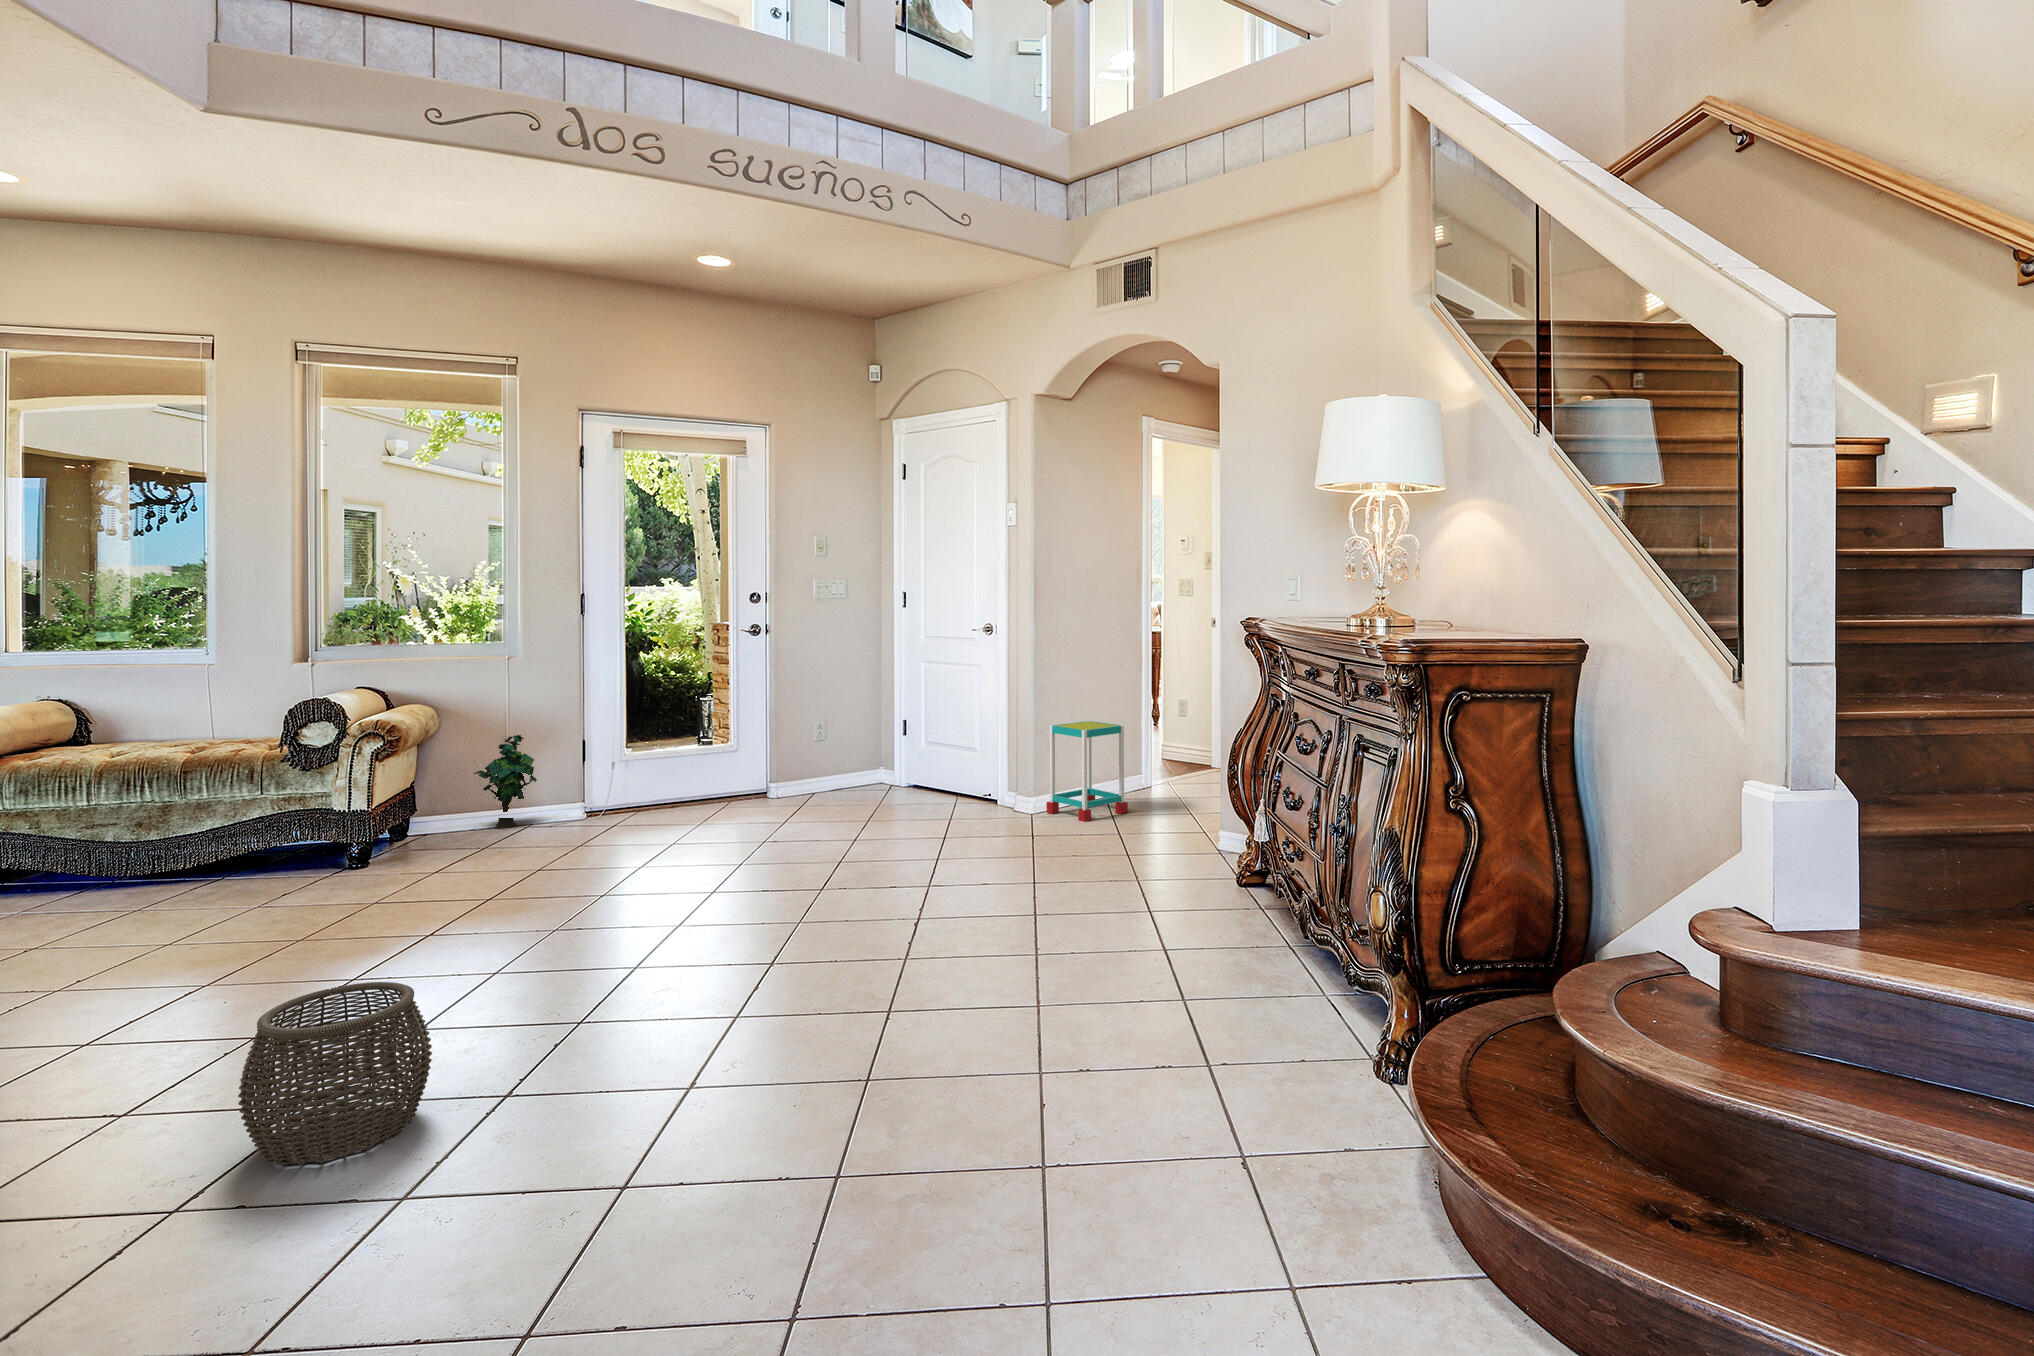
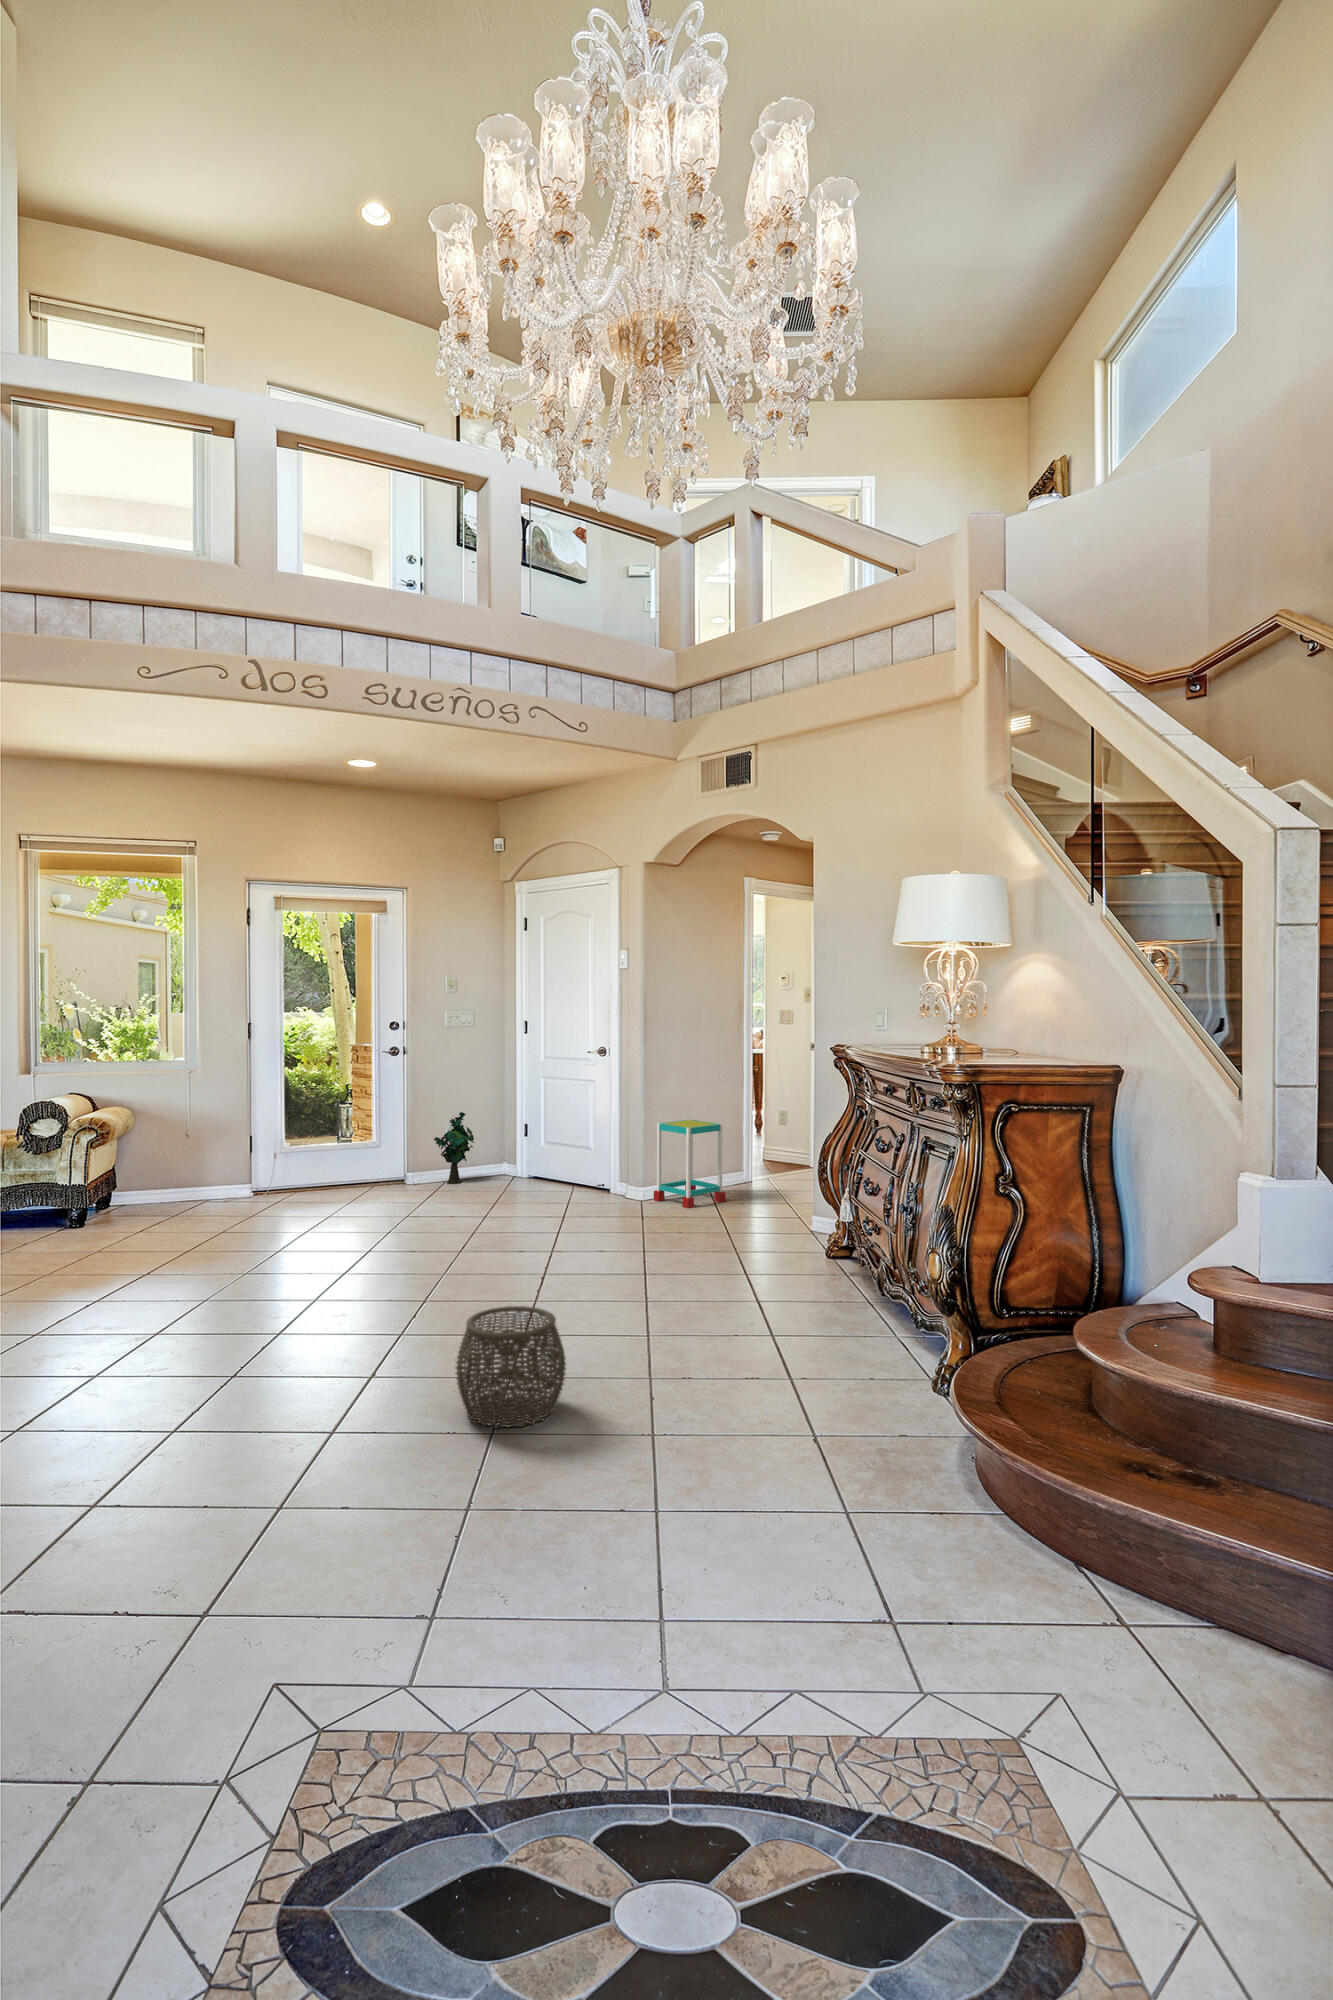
decorative plant: present [474,735,537,828] -> present [434,1112,474,1184]
woven basket: present [238,982,432,1166] -> present [456,1306,566,1428]

